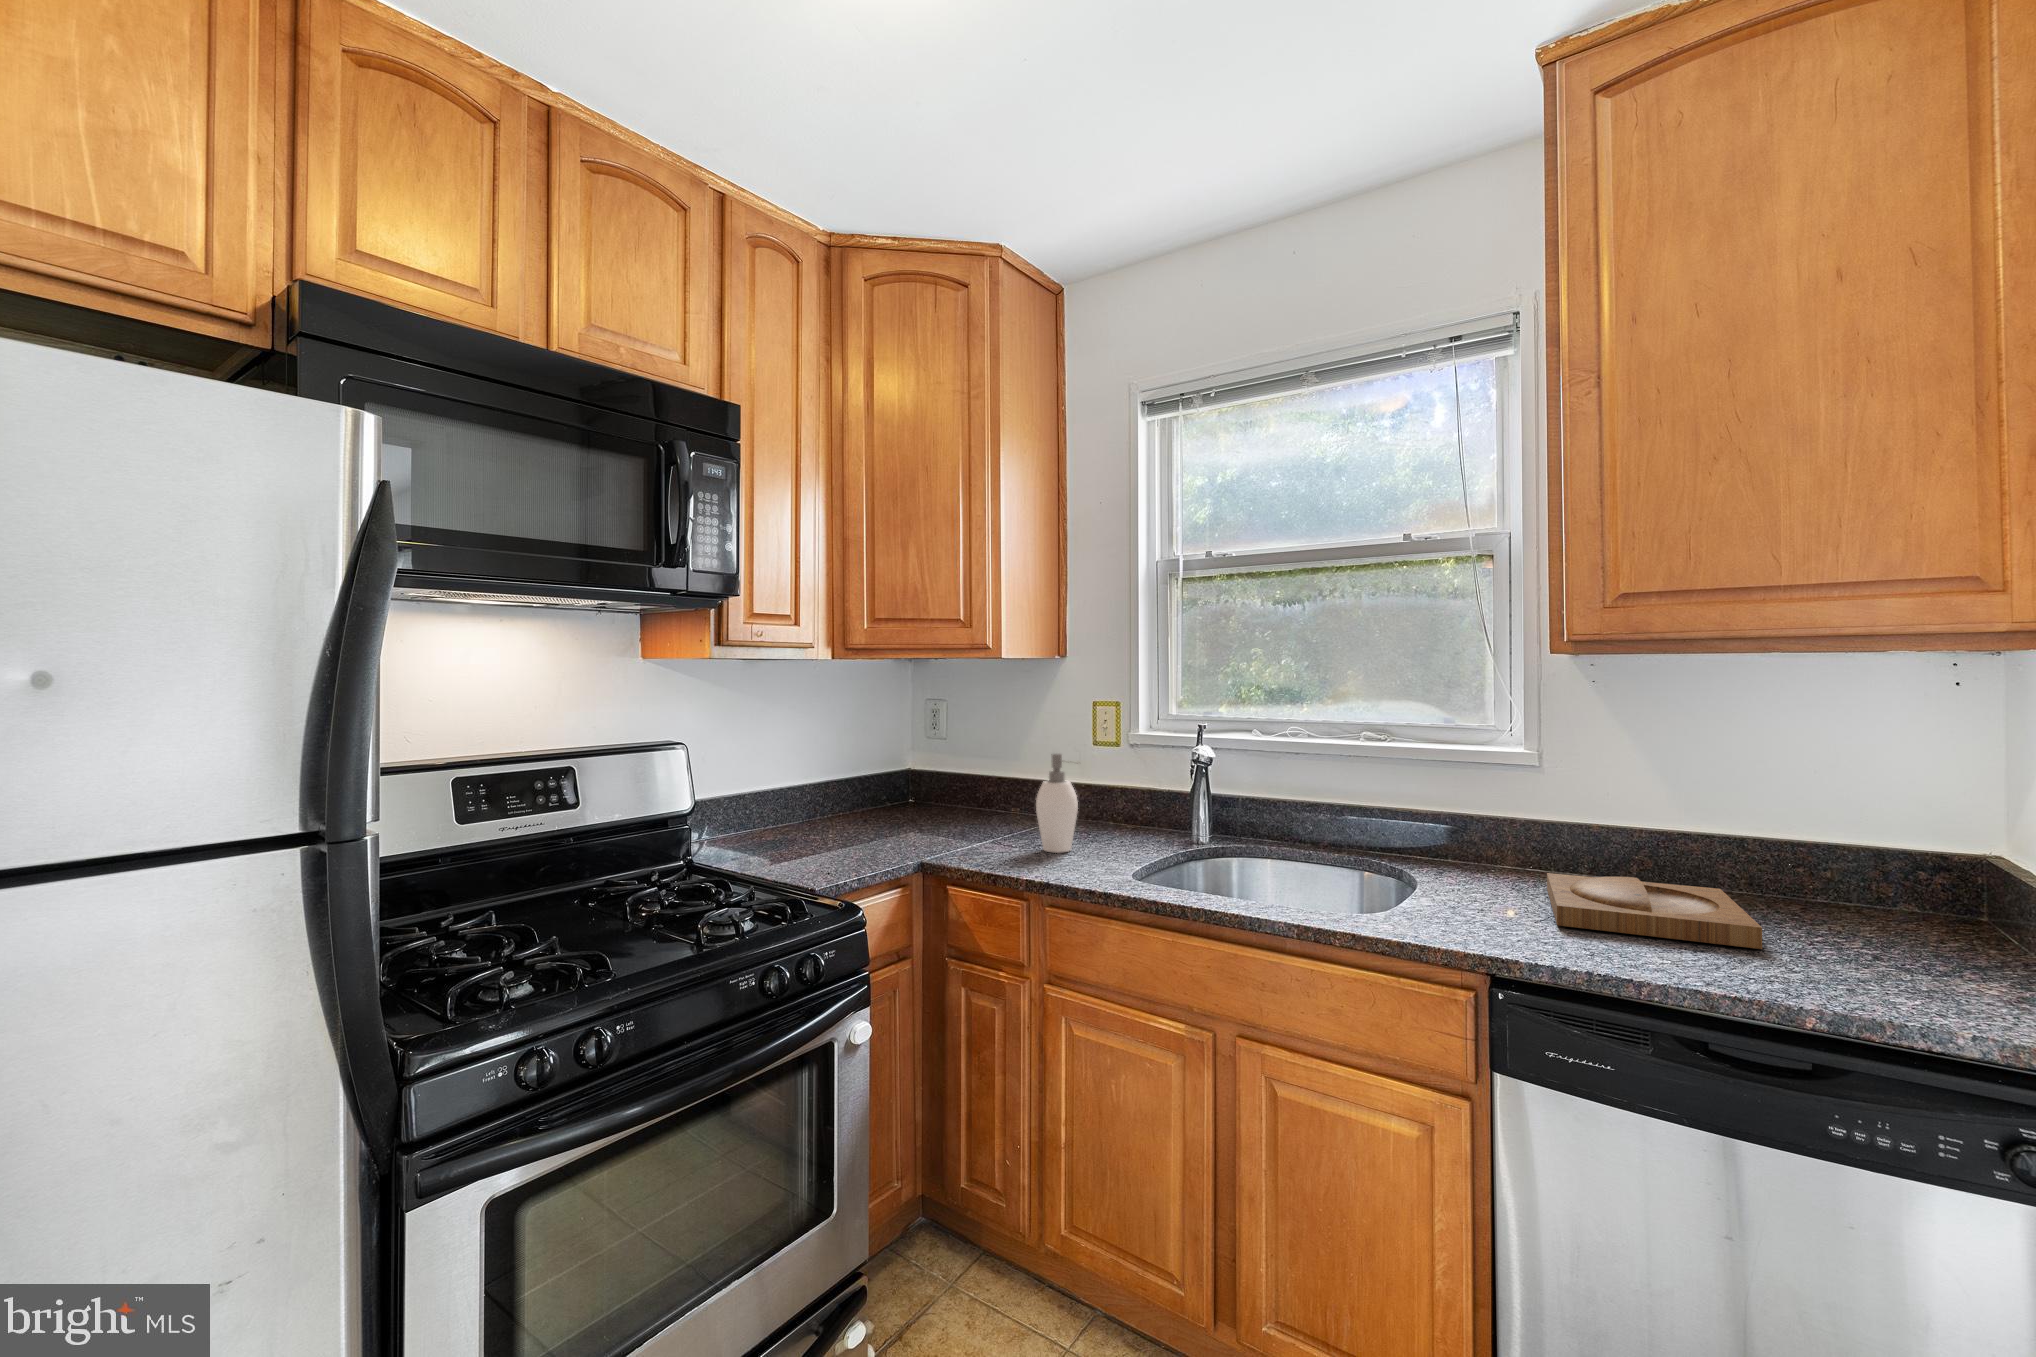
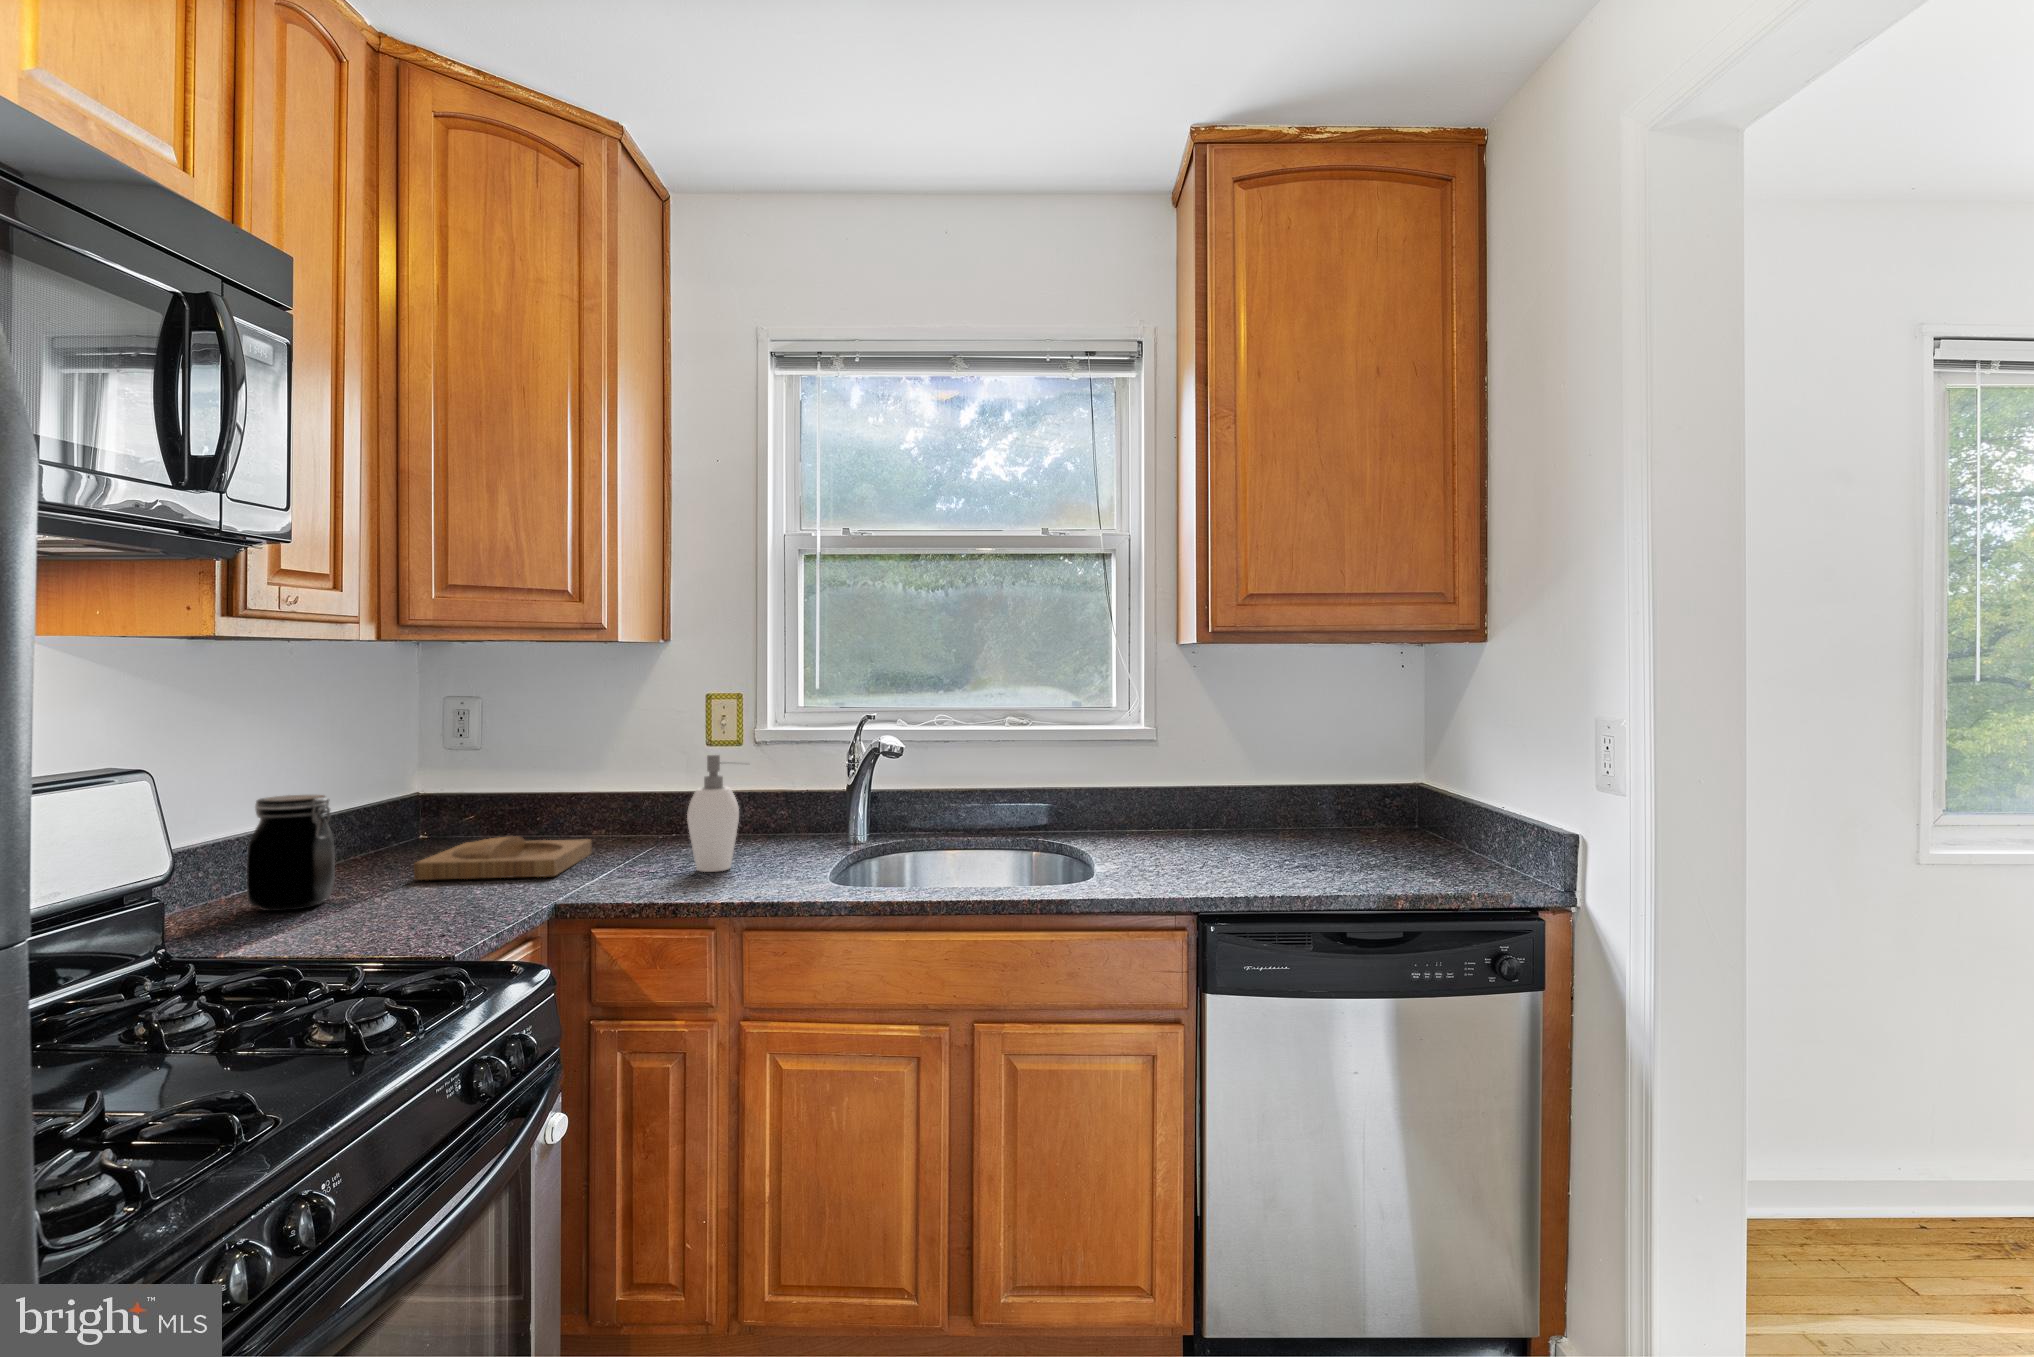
jar: none [754,767,809,846] -> present [247,795,335,911]
tray: present [1547,873,1762,949] -> present [414,836,592,880]

